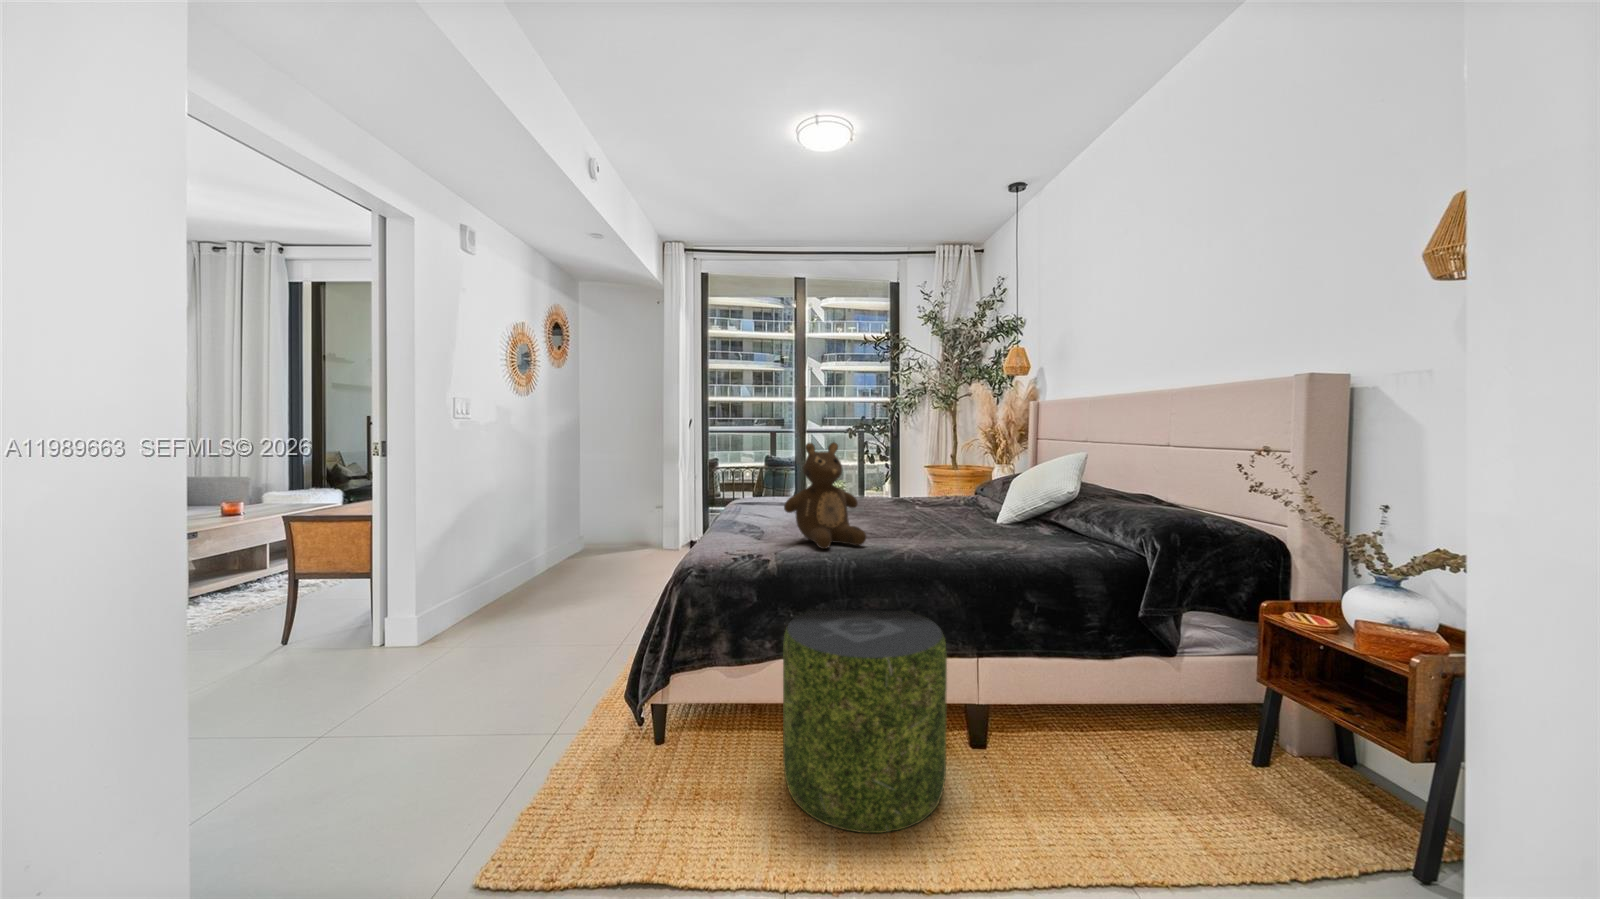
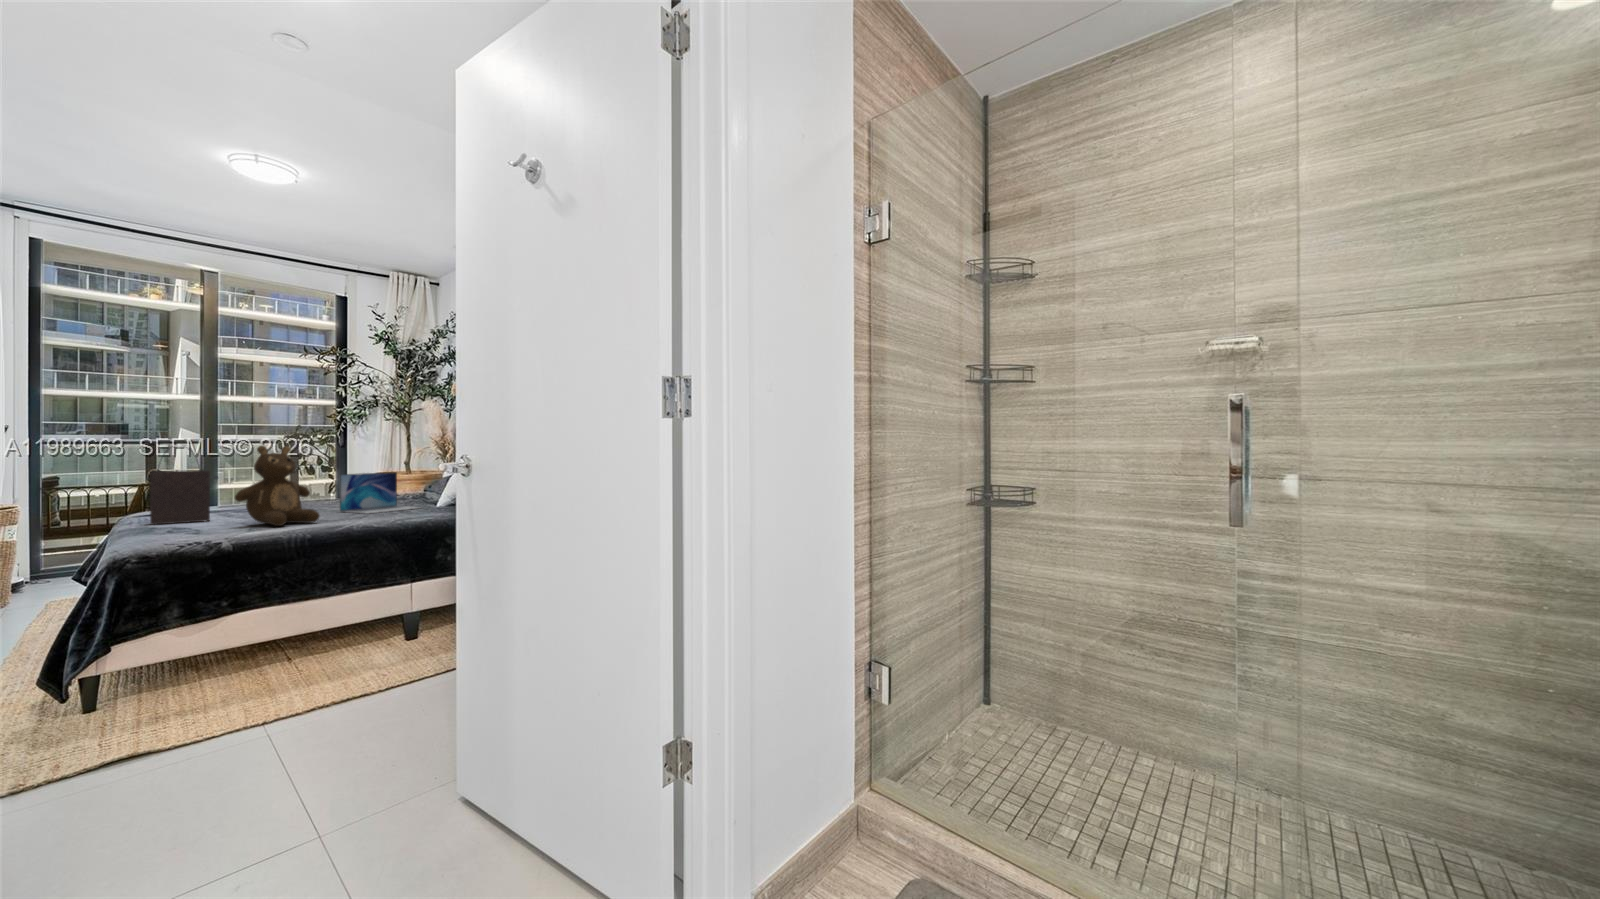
handbag: none [727,441,780,527] -> present [150,446,218,525]
laptop: none [889,474,982,531] -> present [340,472,418,514]
pouf: present [783,611,947,833] -> none [246,560,386,697]

